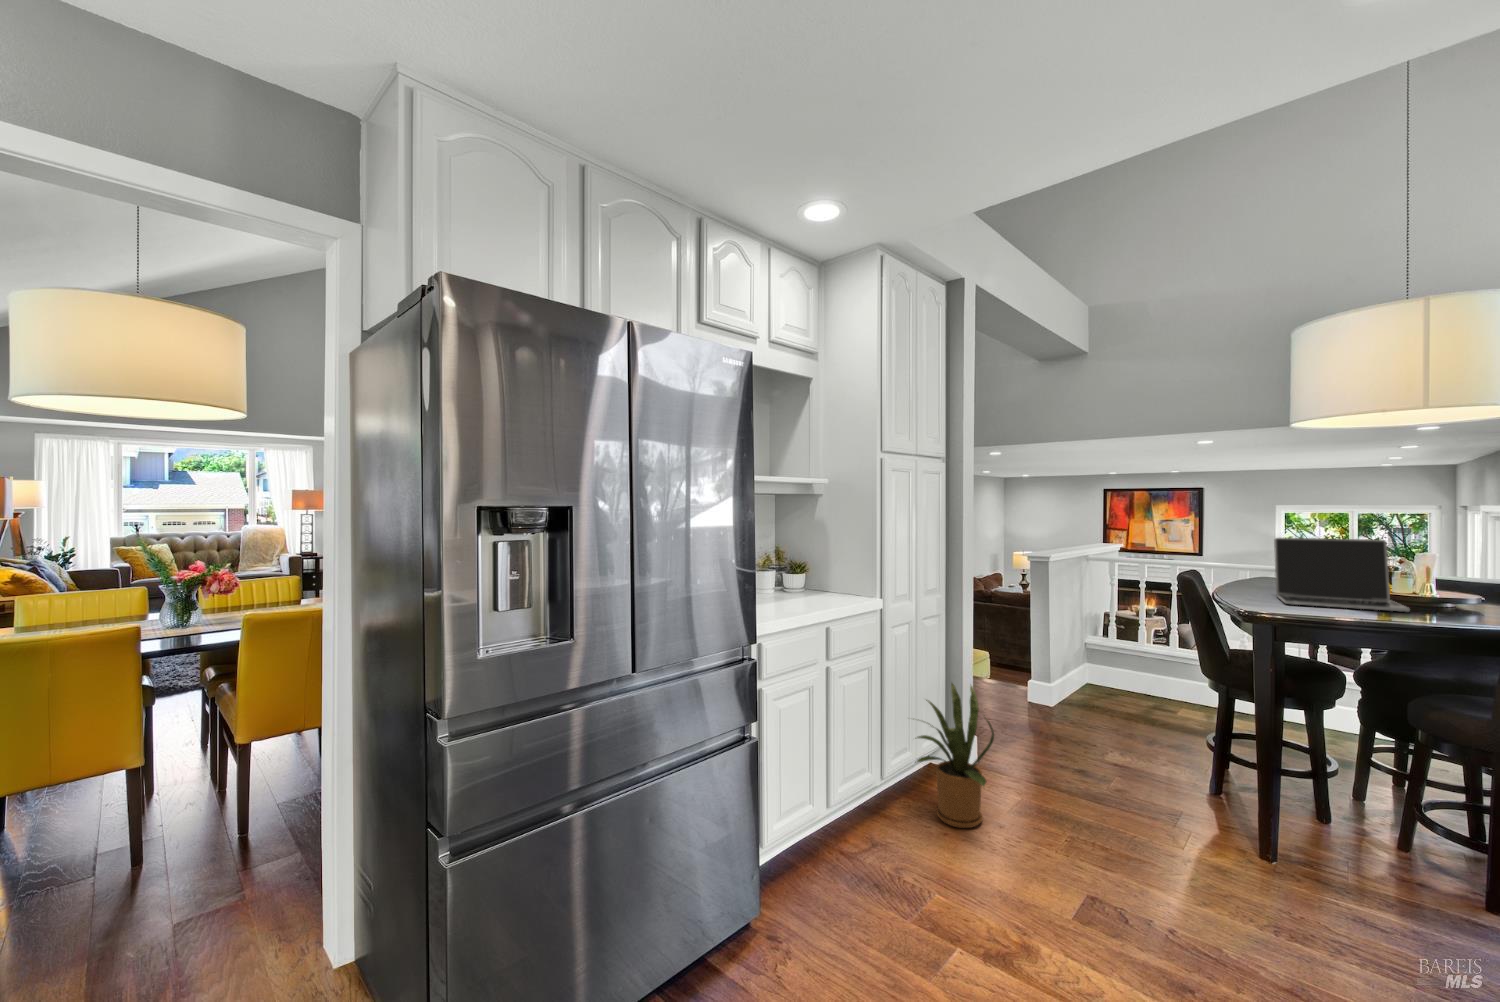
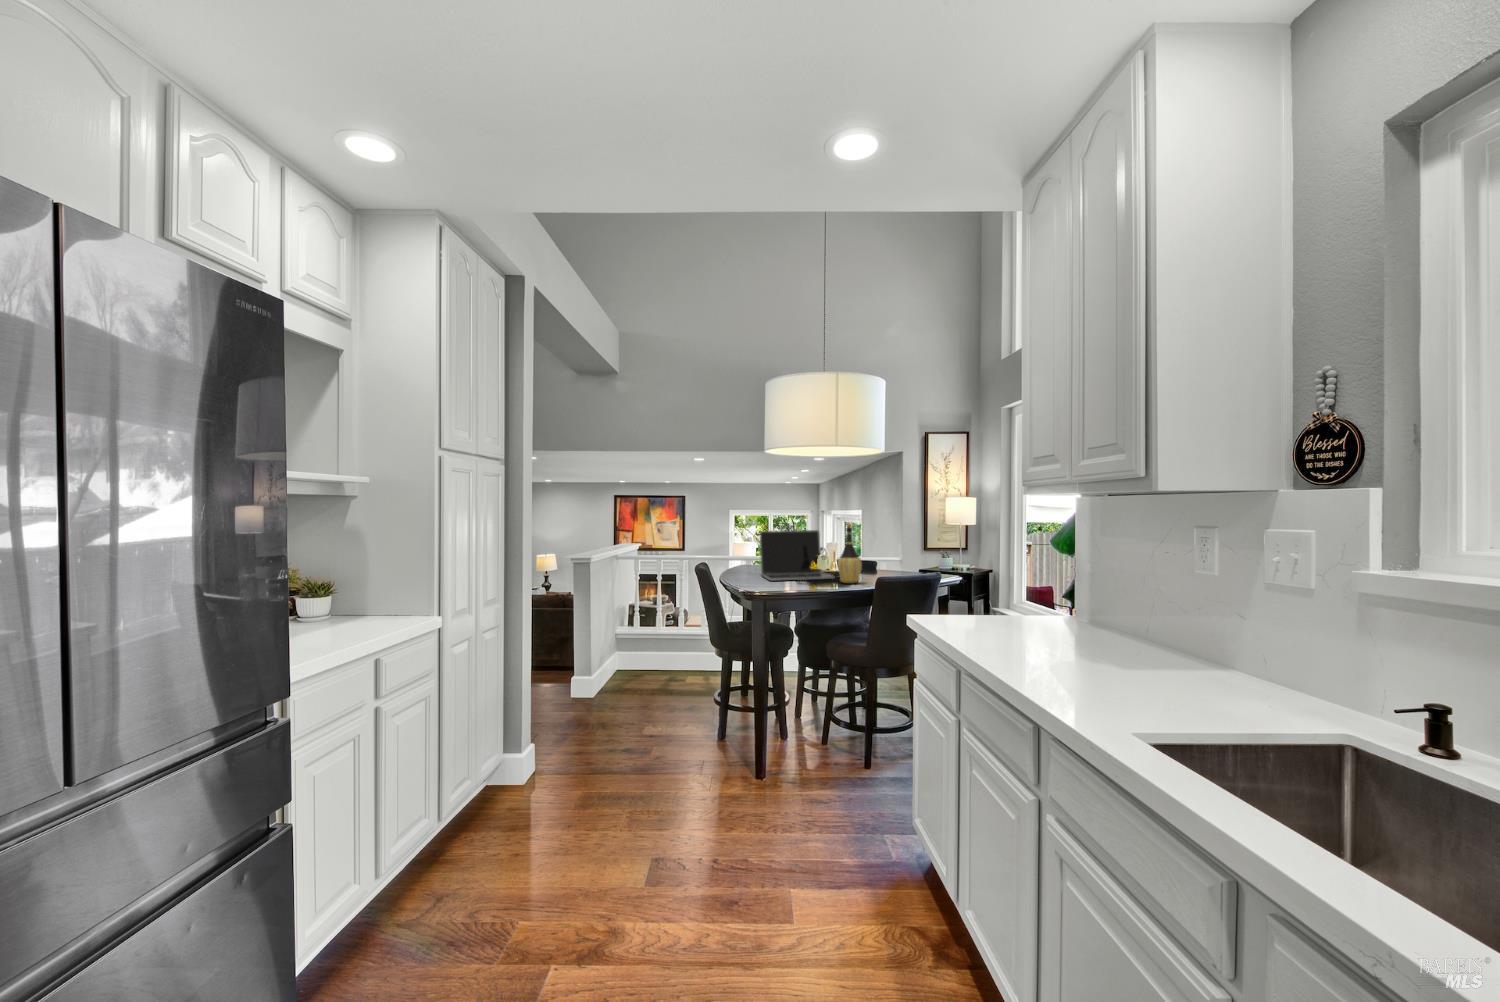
wine bottle: none [1411,533,1464,622] -> present [837,524,862,583]
house plant: present [915,683,994,828] -> none [467,690,563,843]

